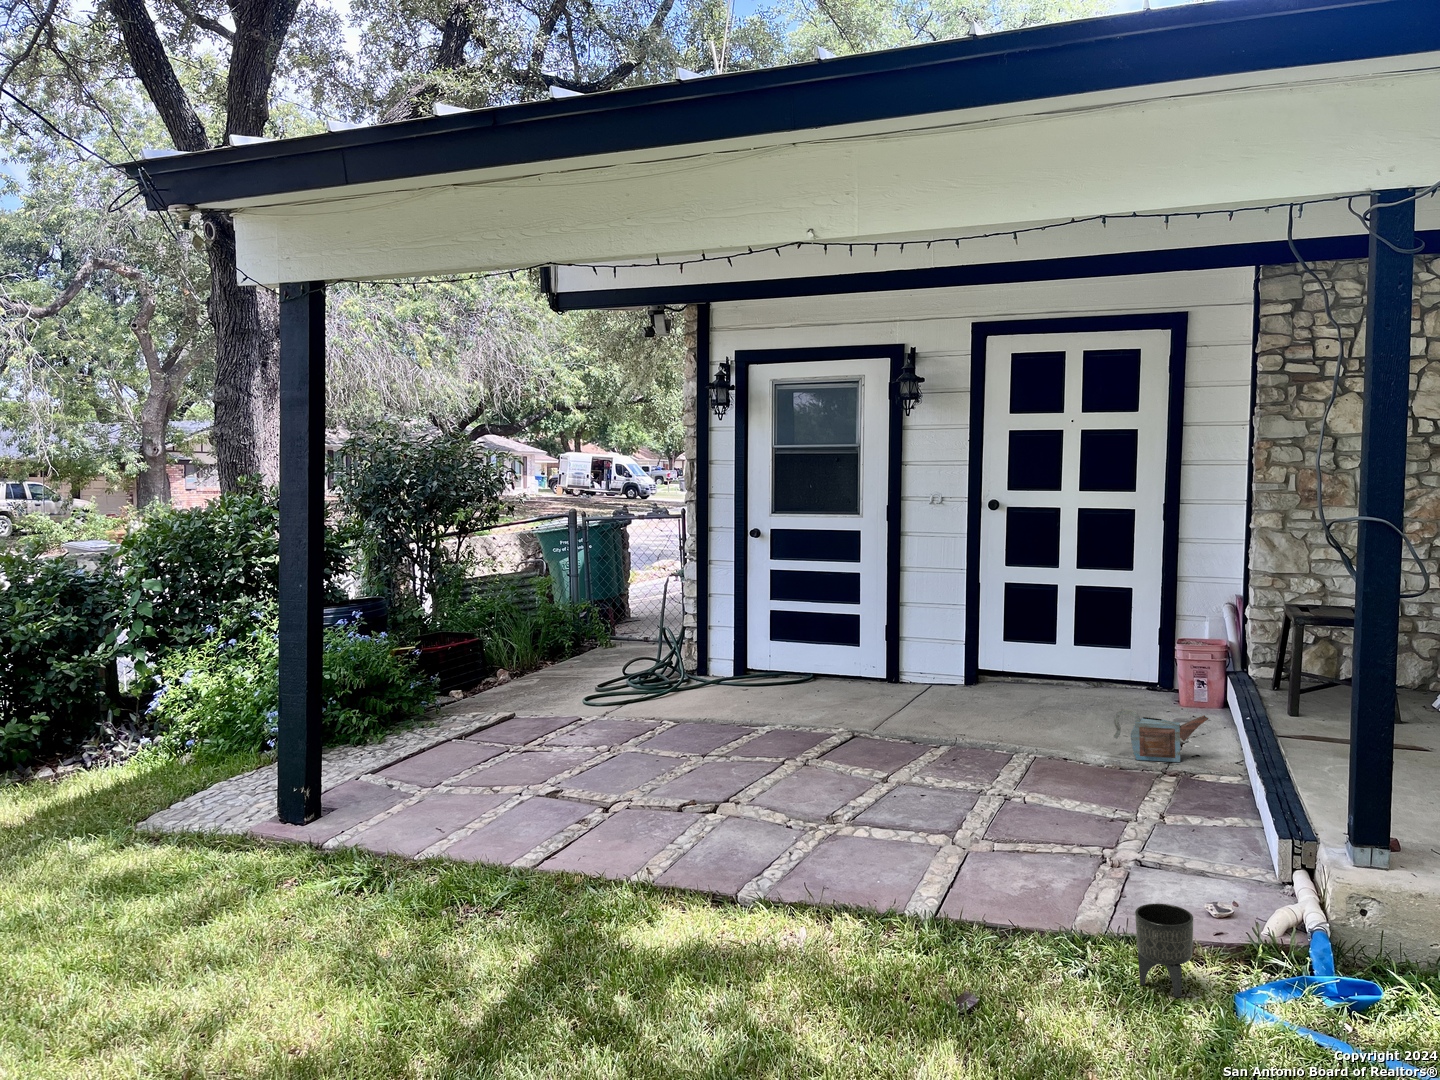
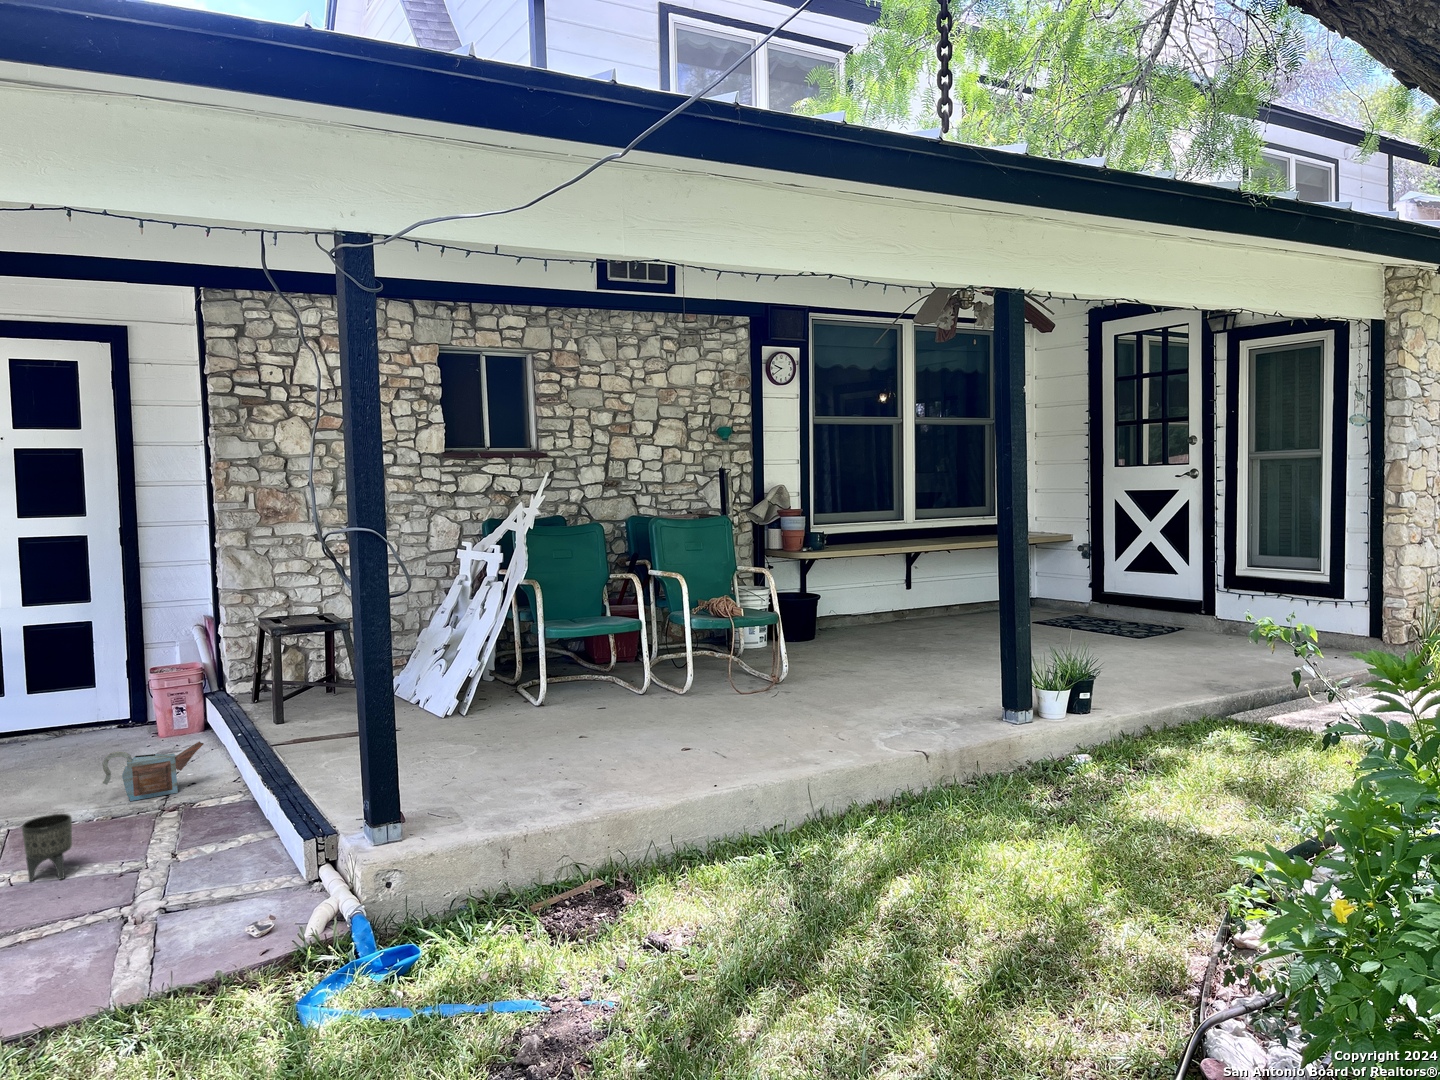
planter: present [1135,904,1194,997] -> present [22,814,72,881]

